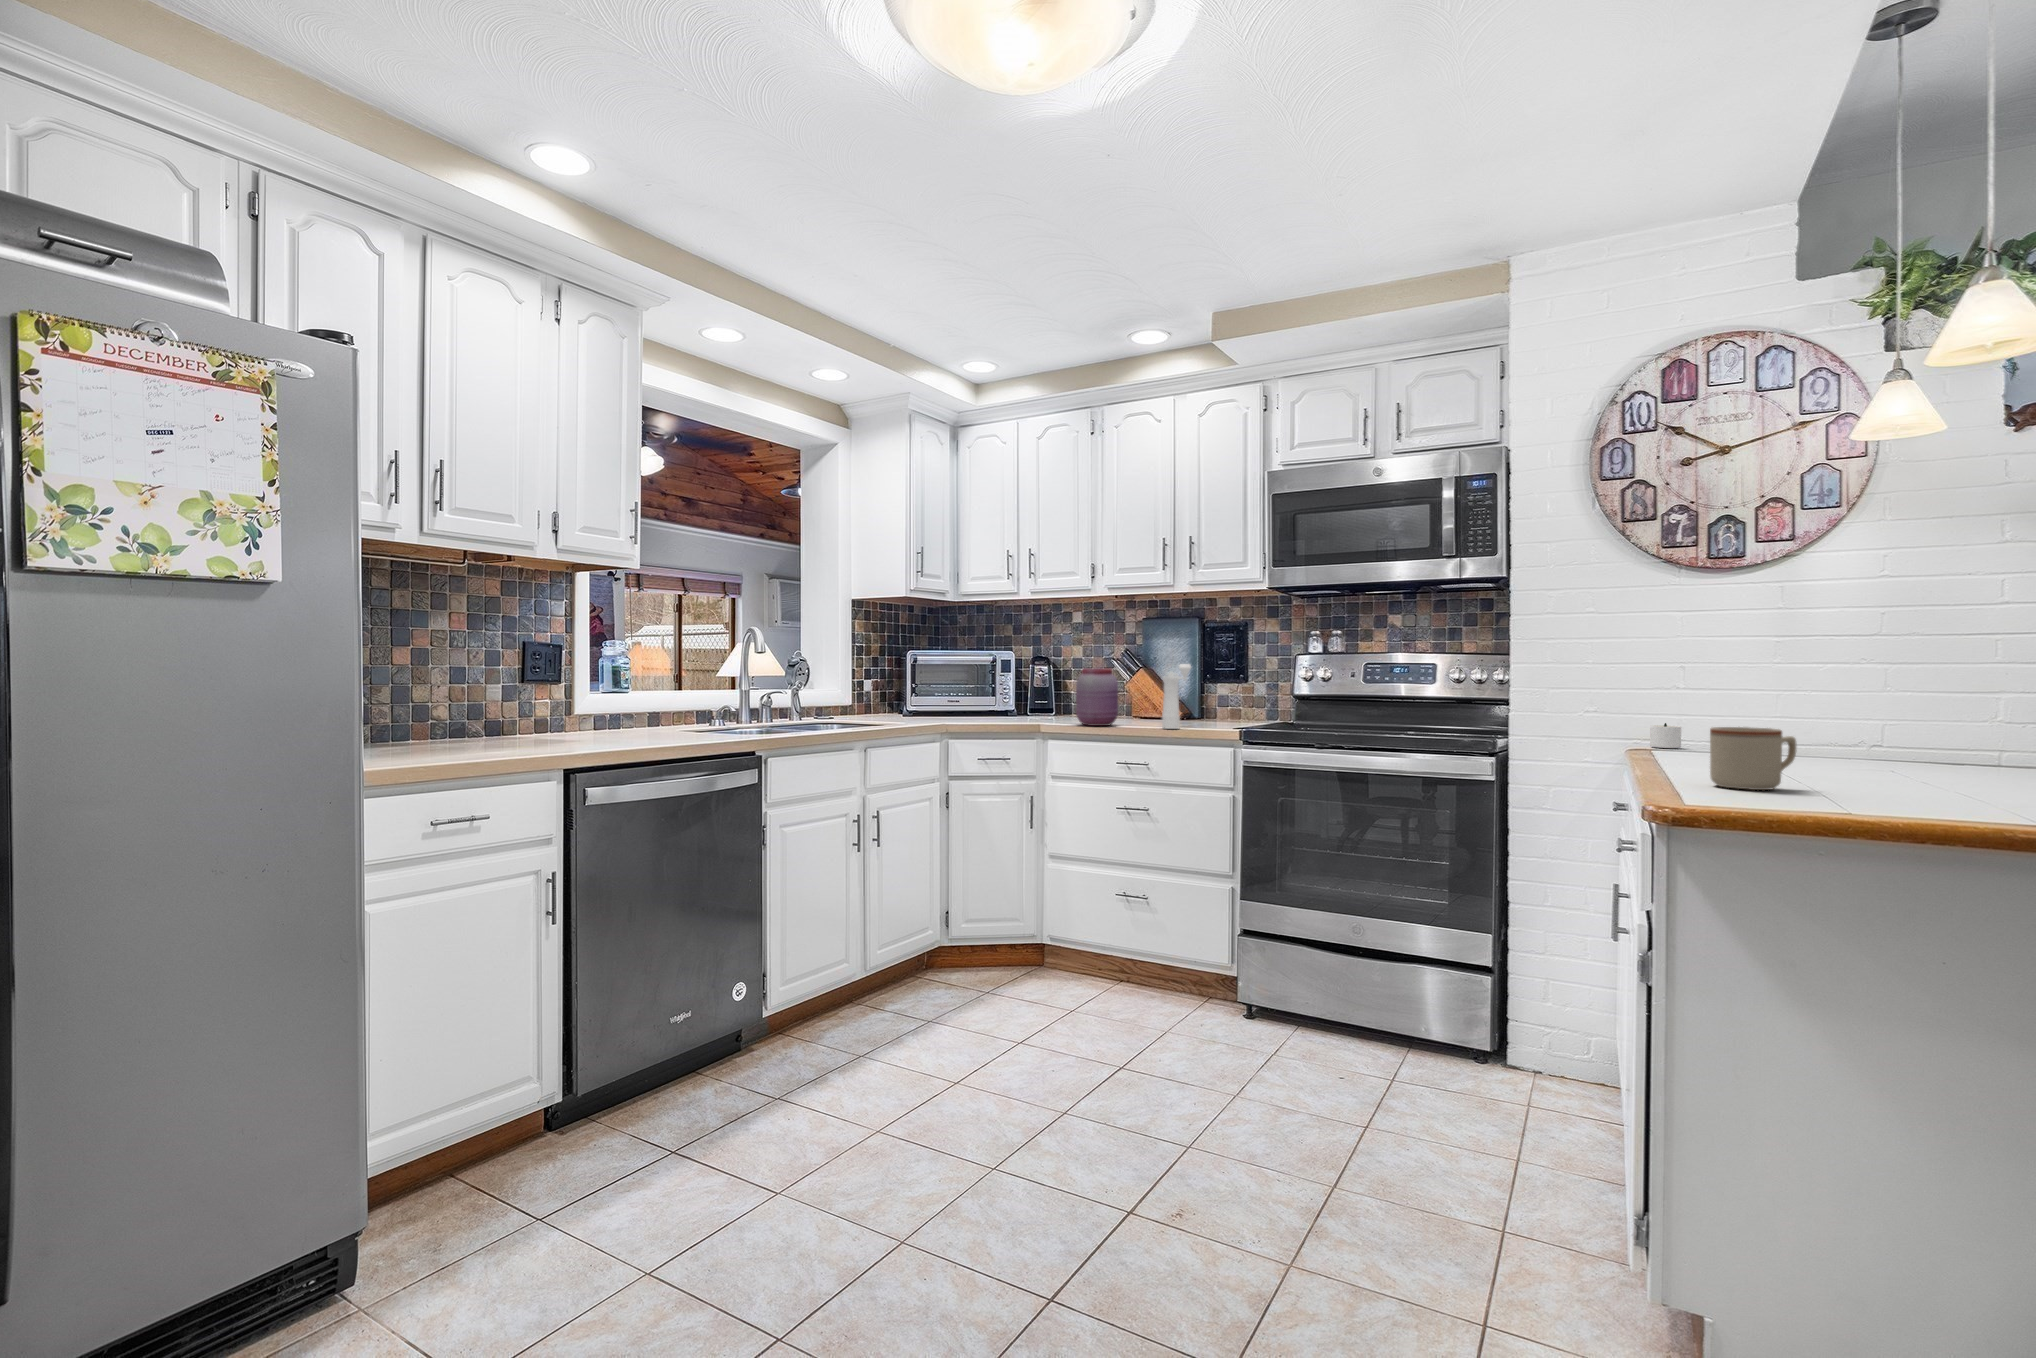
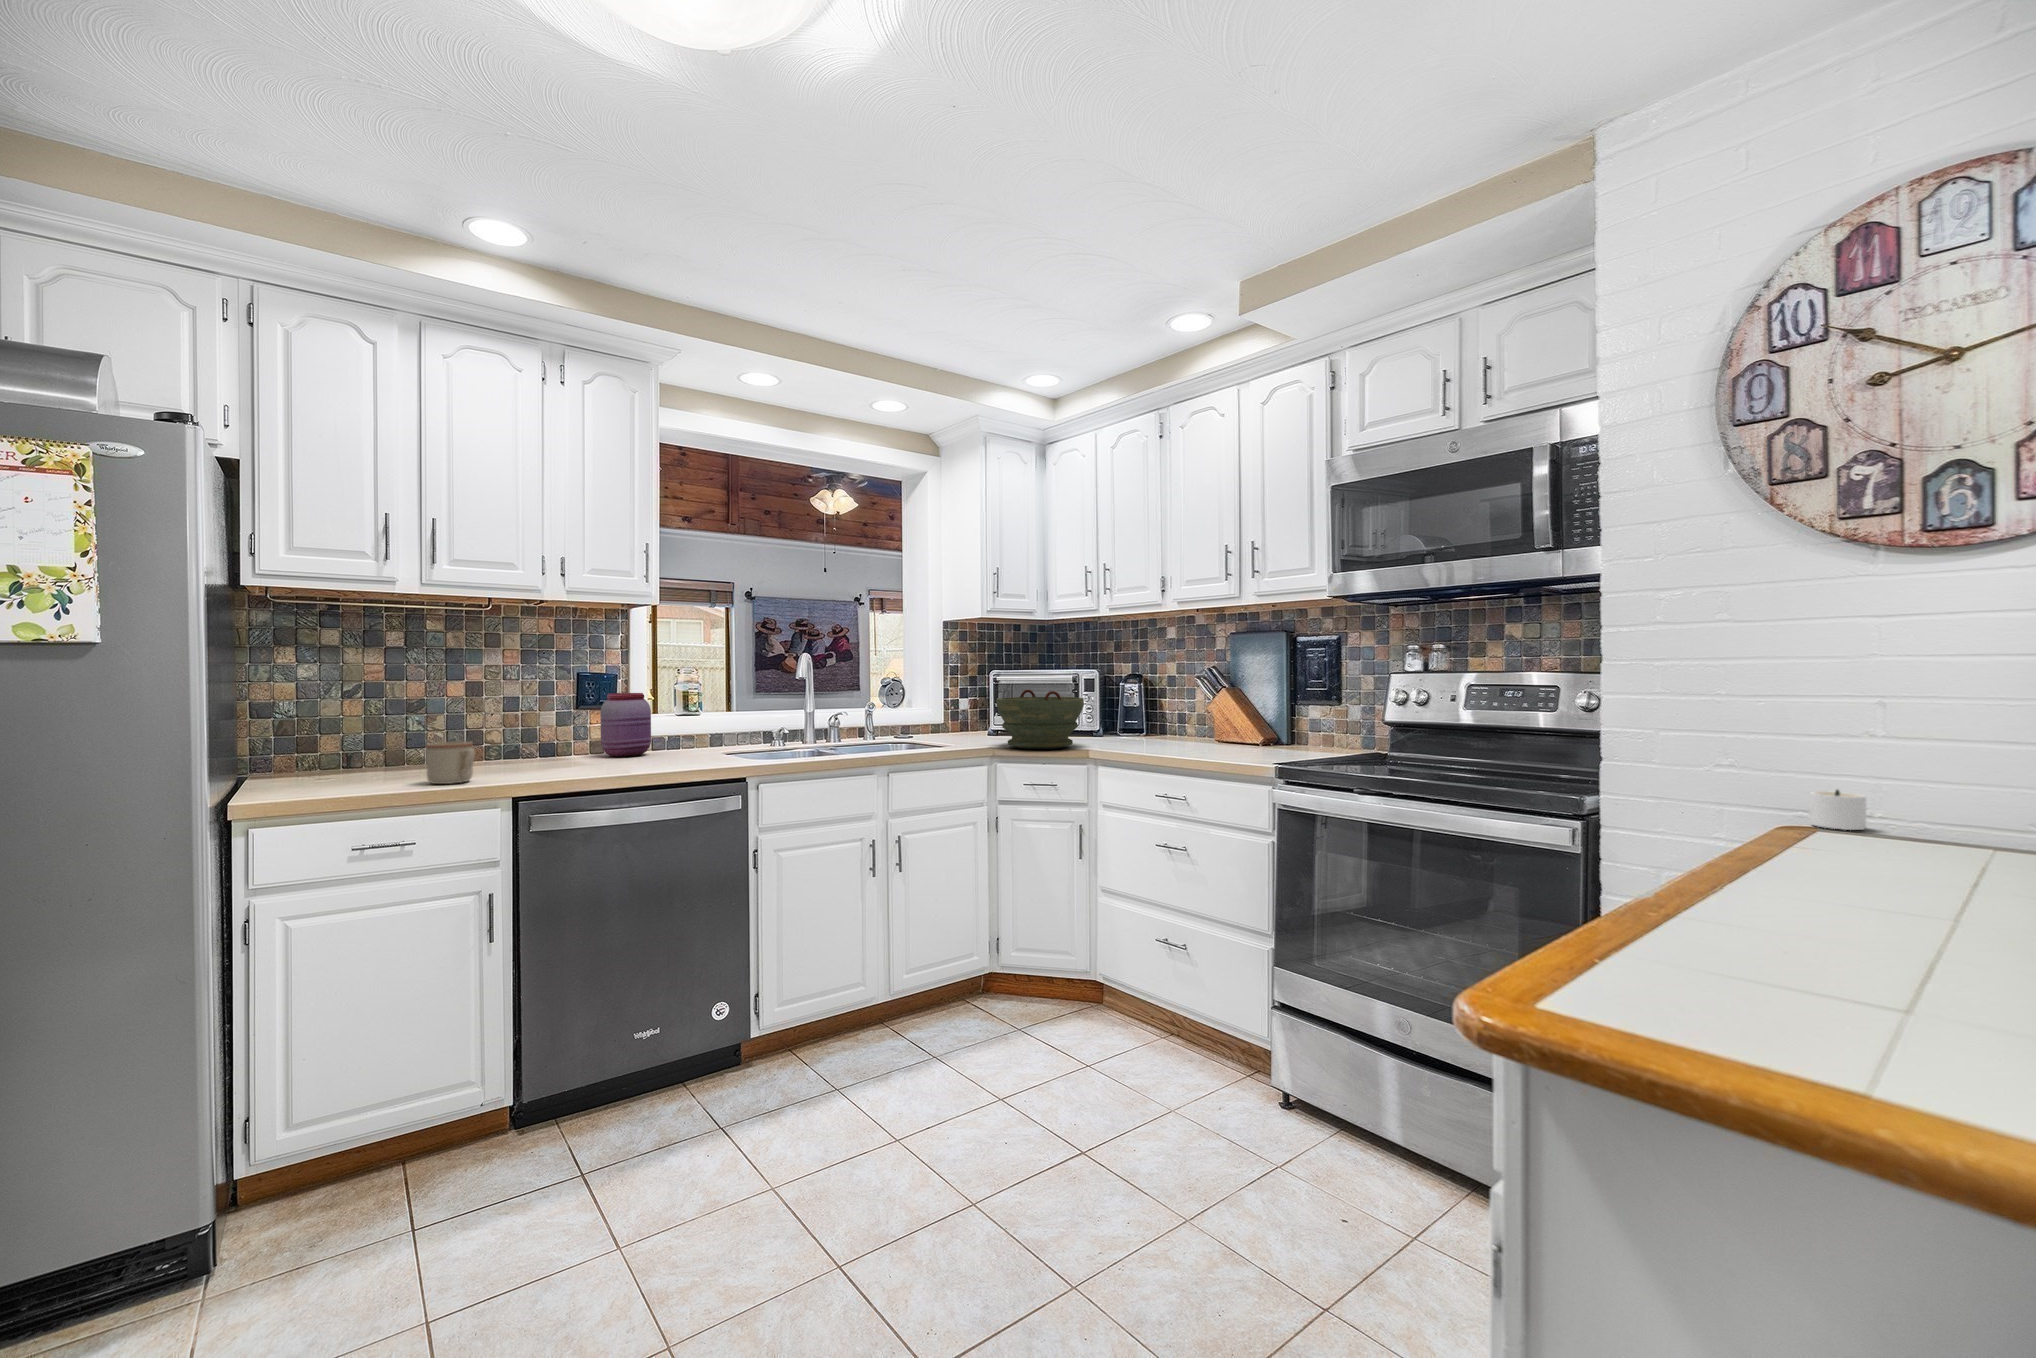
pepper mill: present [1162,664,1191,729] -> none [1201,686,1243,760]
bowl: none [950,668,1036,724] -> present [996,690,1084,749]
jar: present [1076,668,1118,726] -> present [600,693,651,757]
mug: present [1710,727,1797,790] -> present [426,741,475,784]

